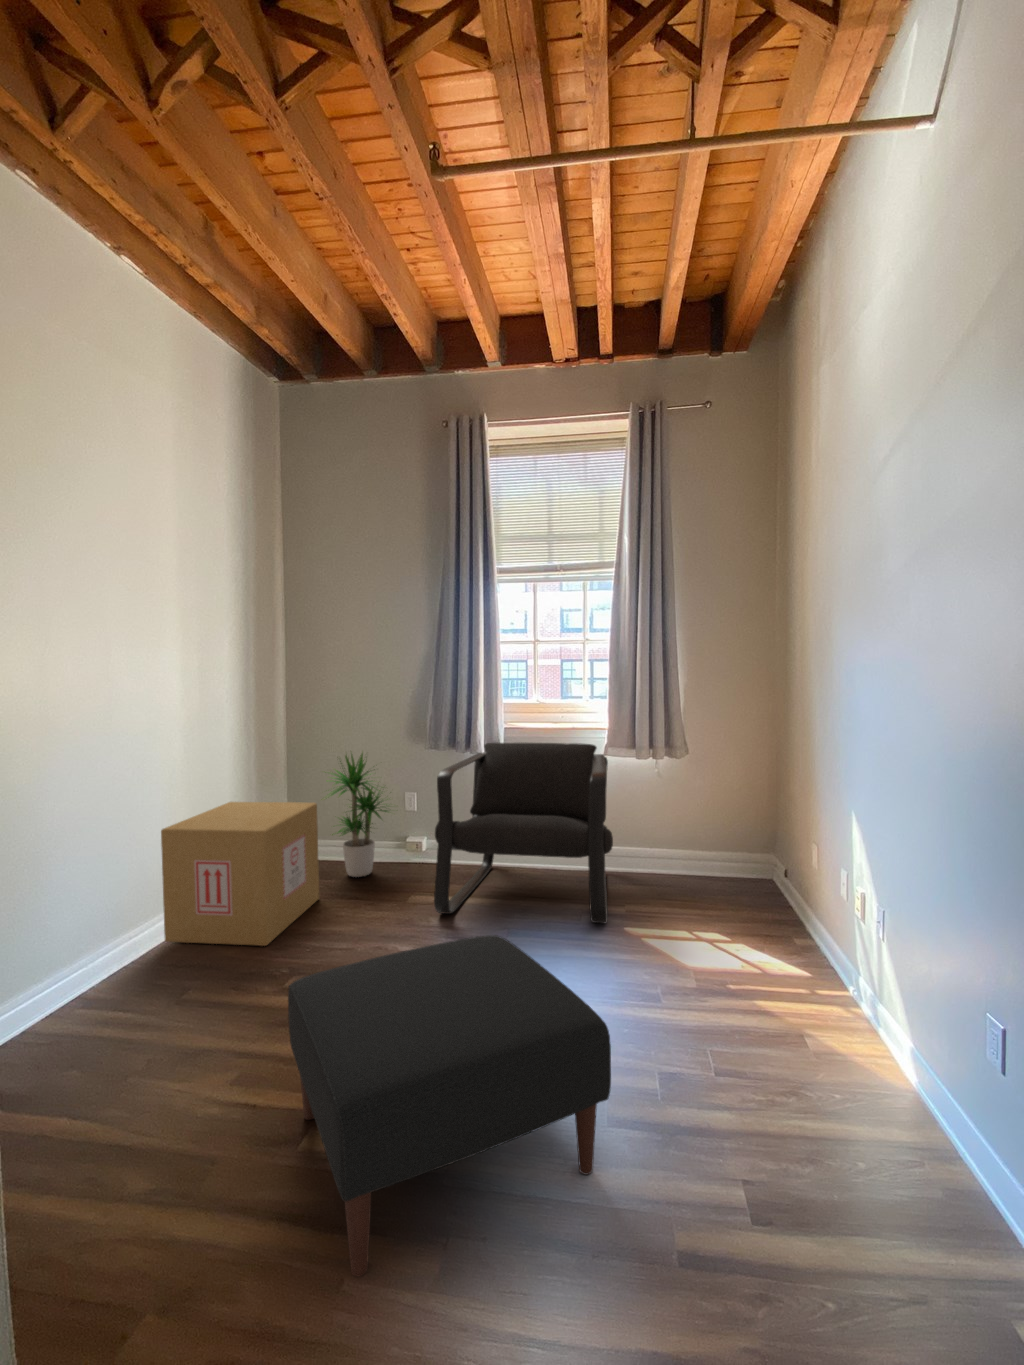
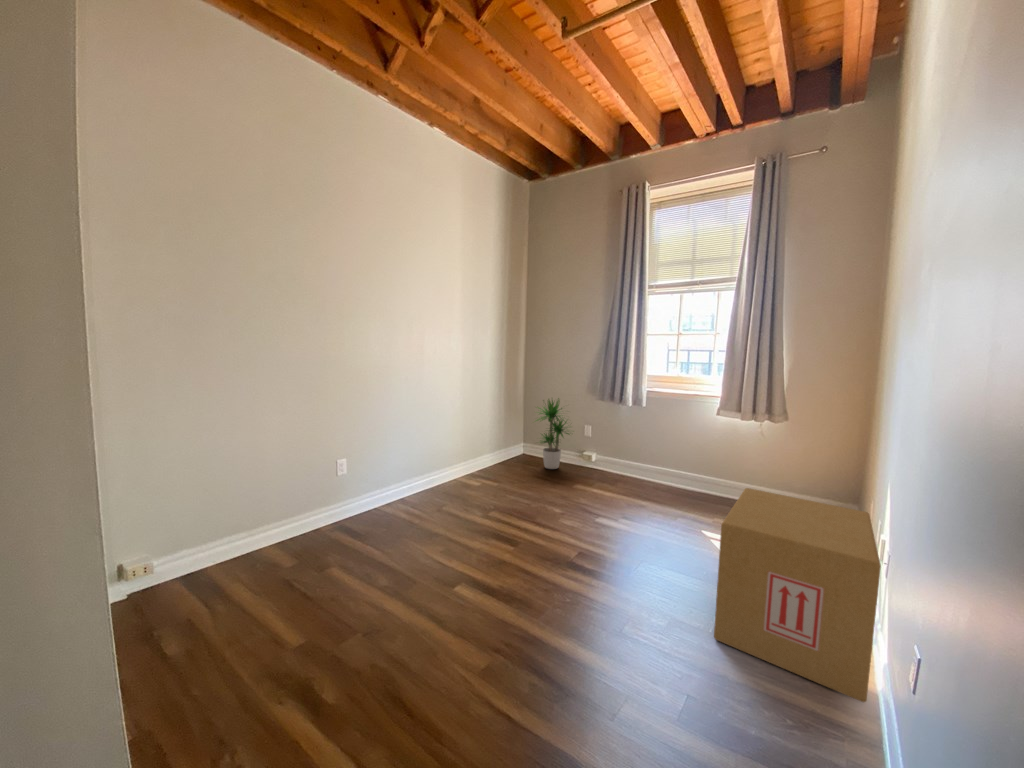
armchair: present [434,743,613,923] -> none [579,399,716,526]
cardboard box: present [161,802,319,946] -> present [714,488,881,702]
ottoman: present [288,935,611,1276] -> none [433,505,606,660]

